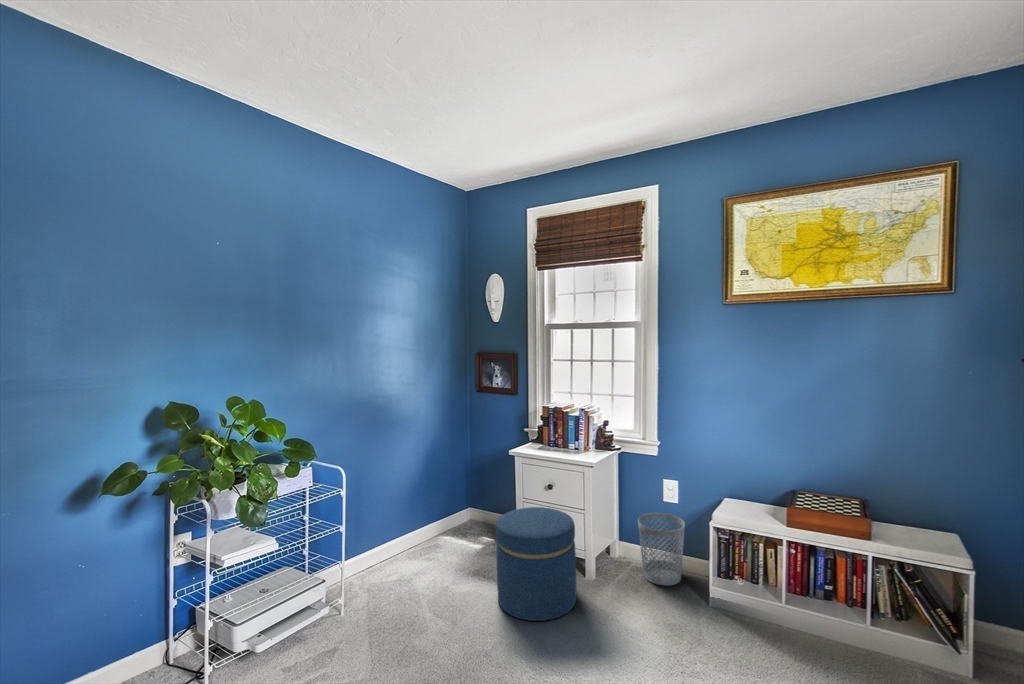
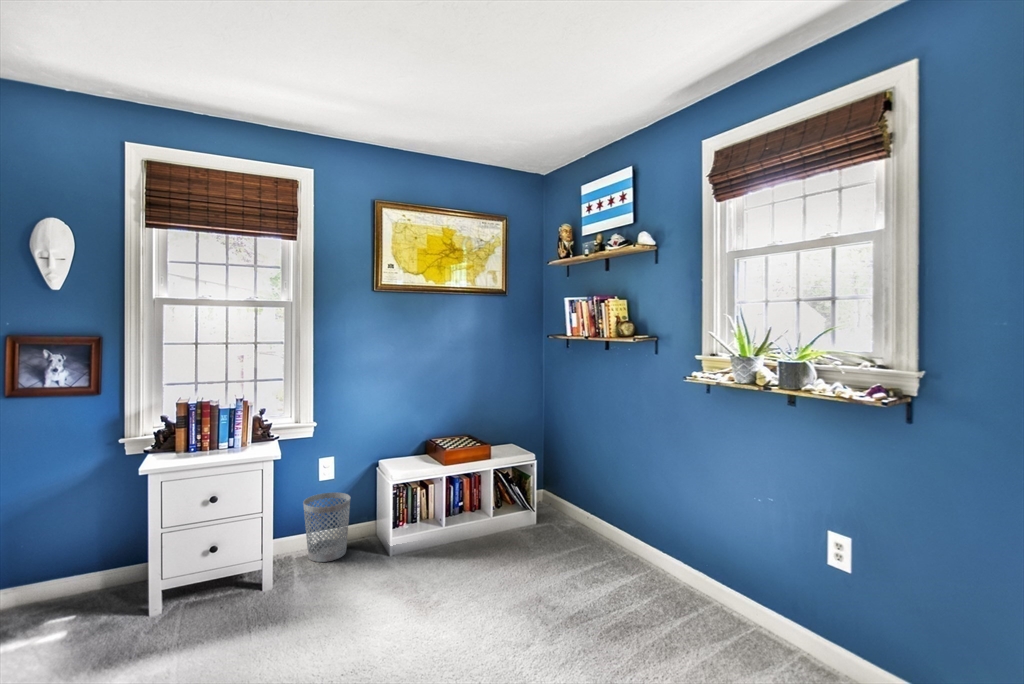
ottoman: present [496,507,577,621] -> none [170,517,281,659]

